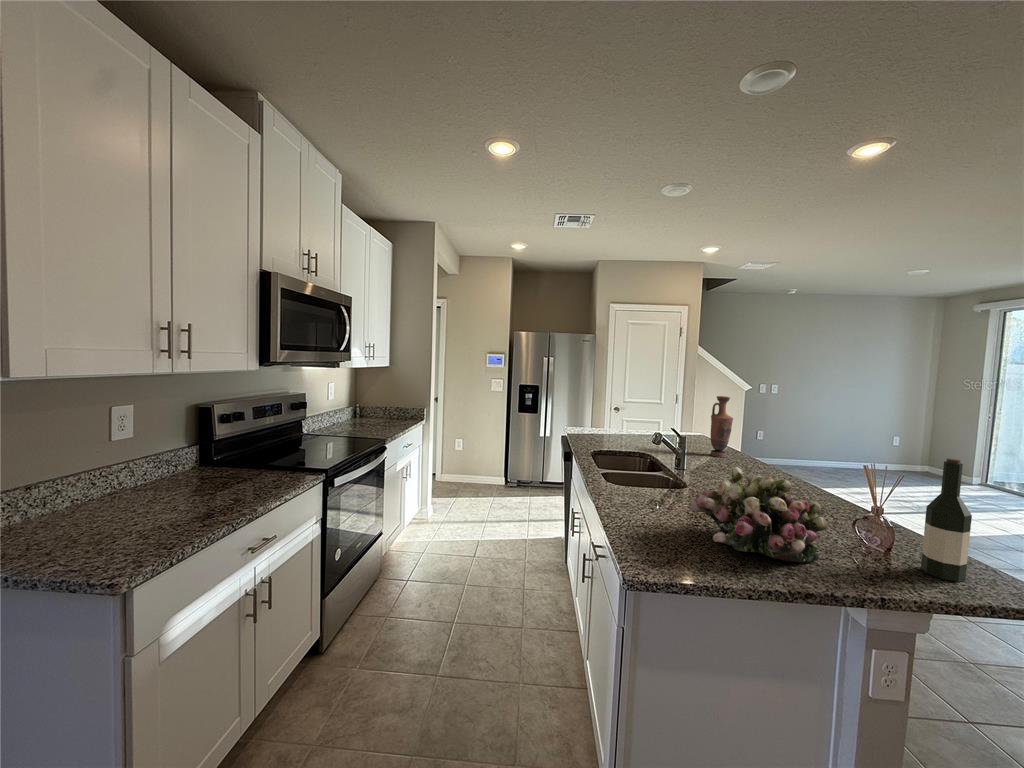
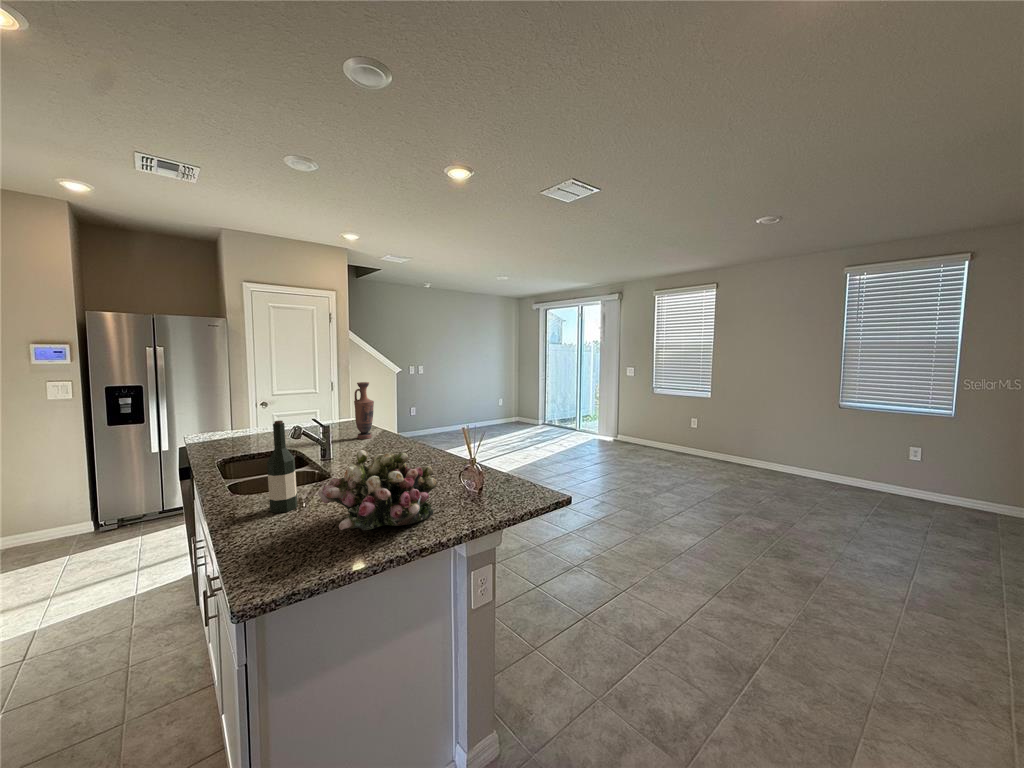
wine bottle: present [921,458,972,582] -> present [267,420,297,513]

